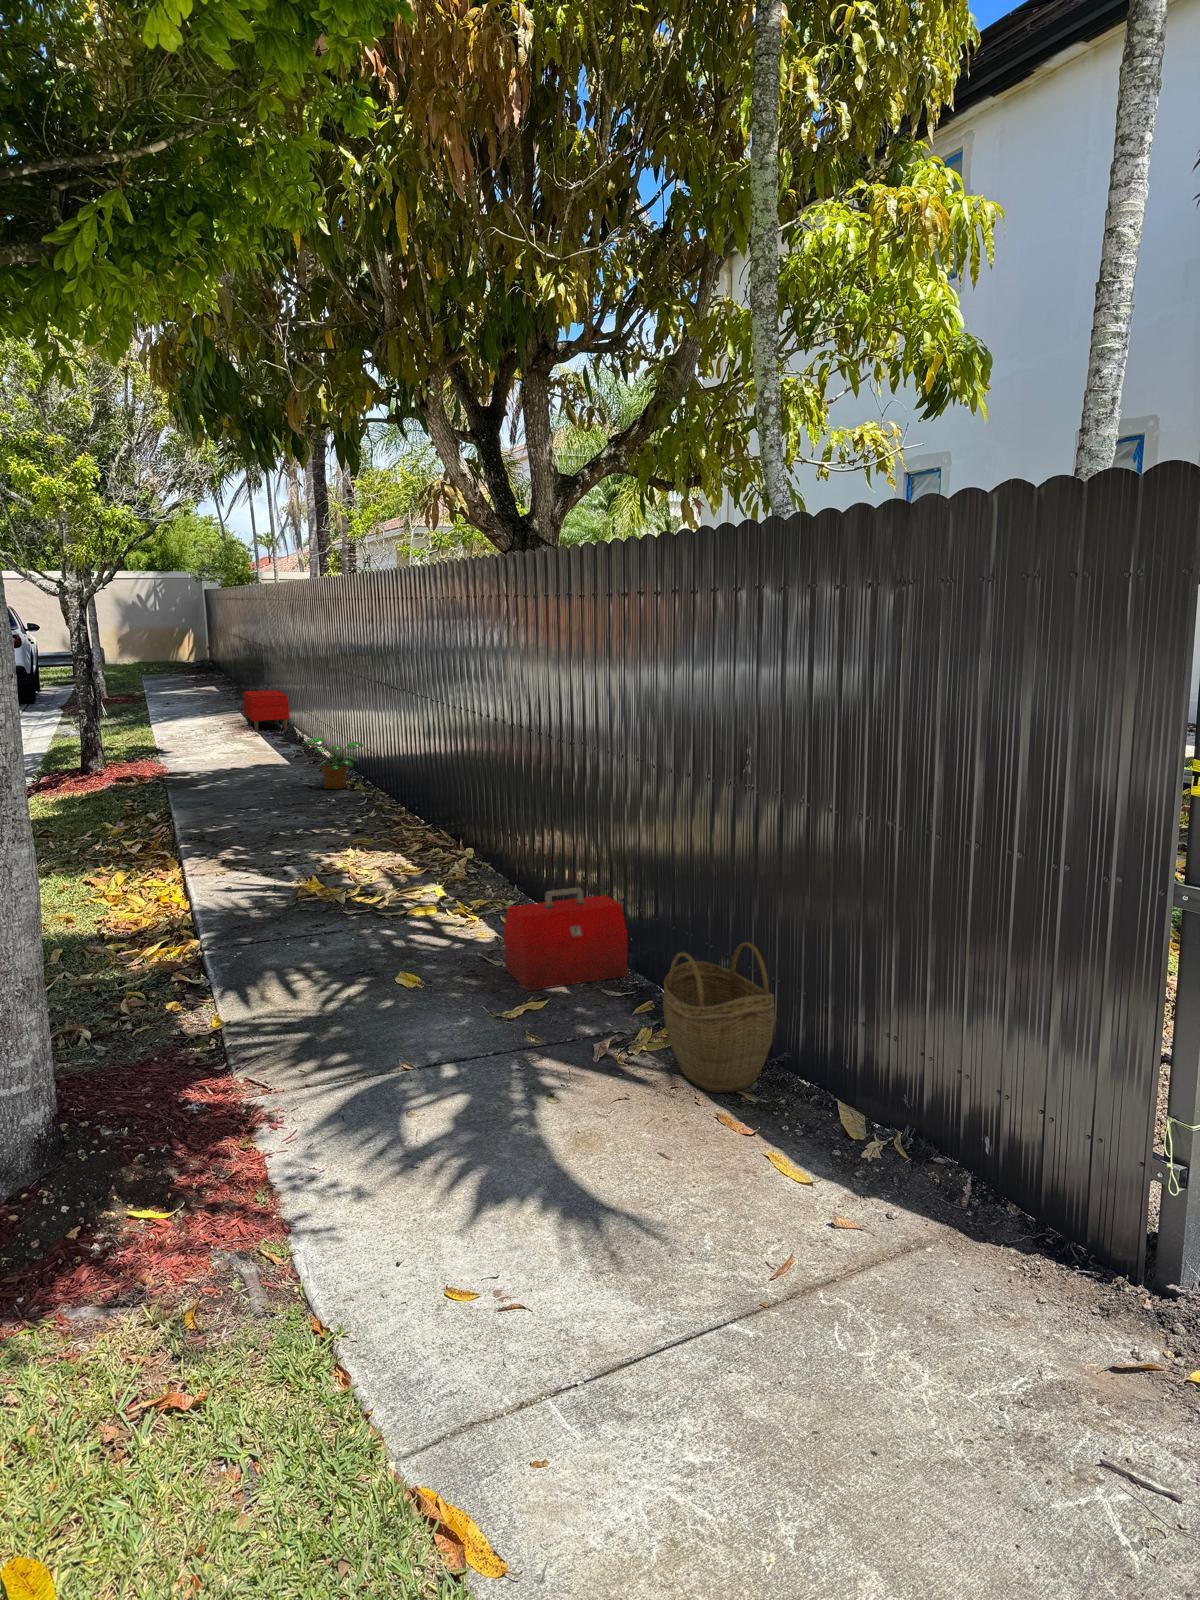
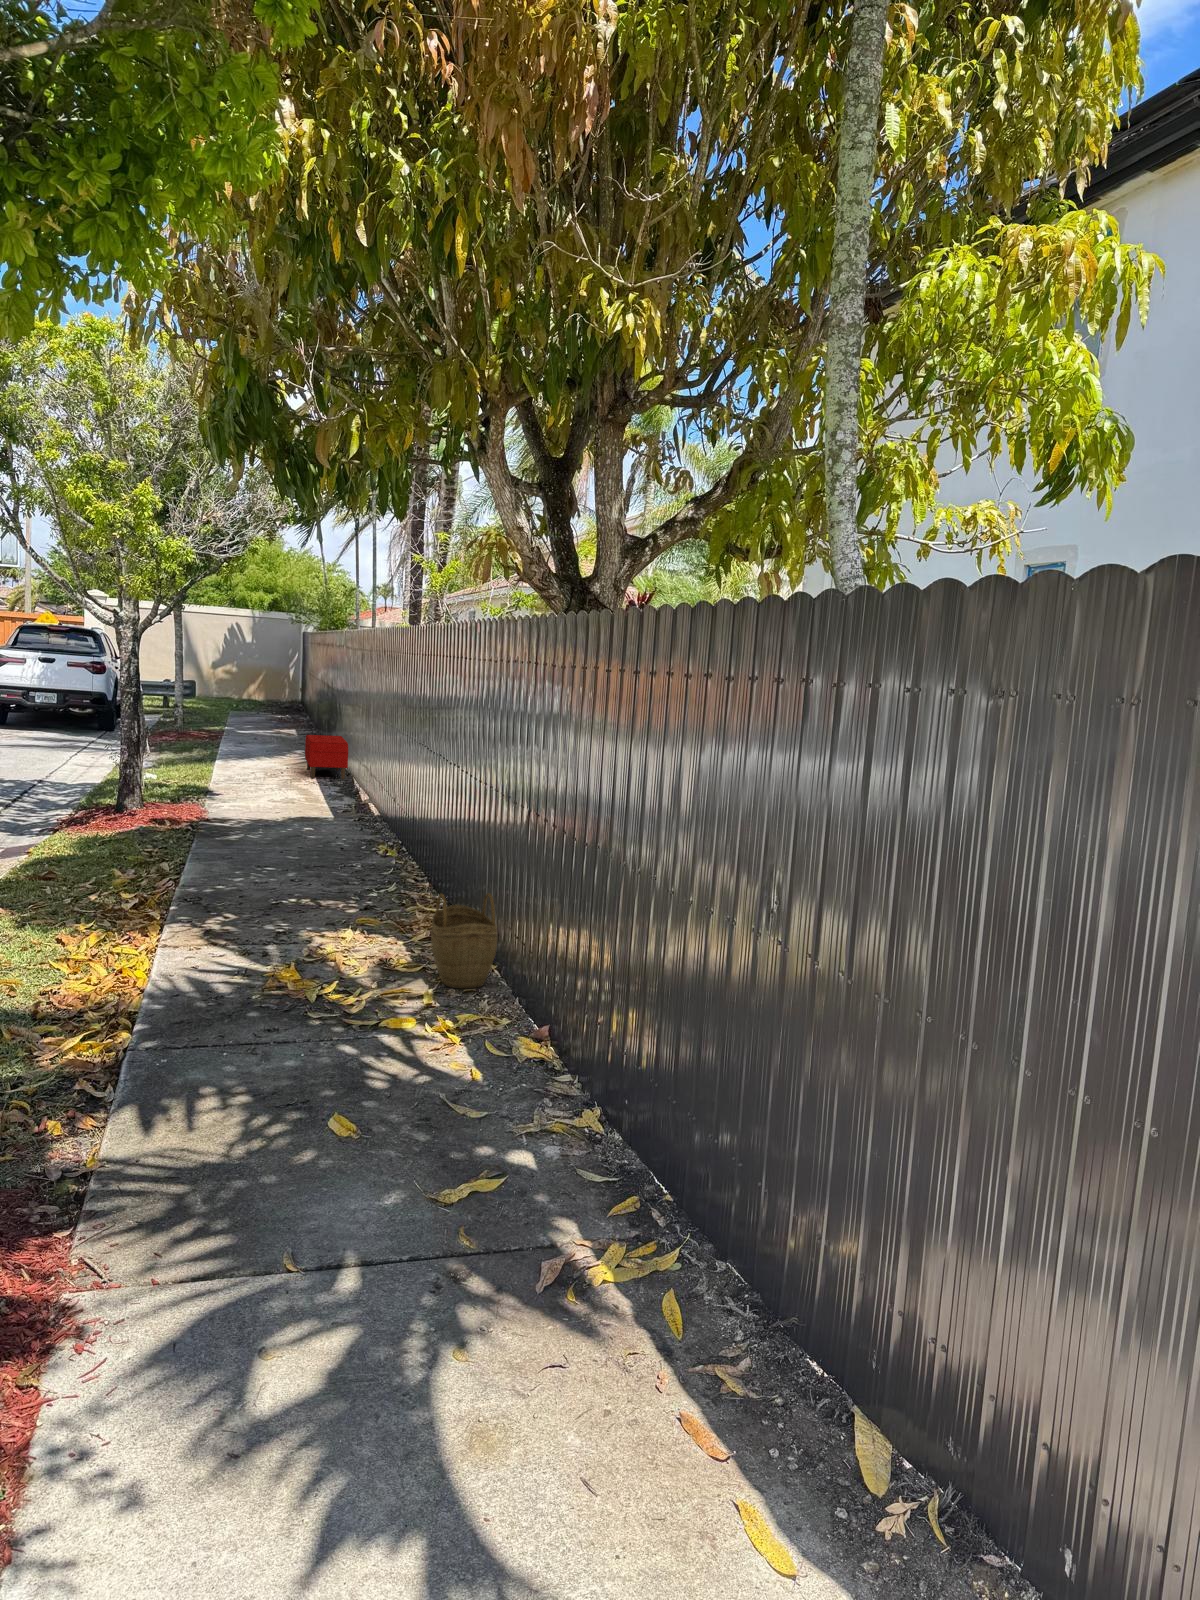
potted plant: present [305,737,363,789] -> none [340,795,402,853]
toolbox: present [504,888,628,991] -> none [473,1034,622,1161]
woven basket: present [663,942,775,1093] -> present [431,893,497,989]

